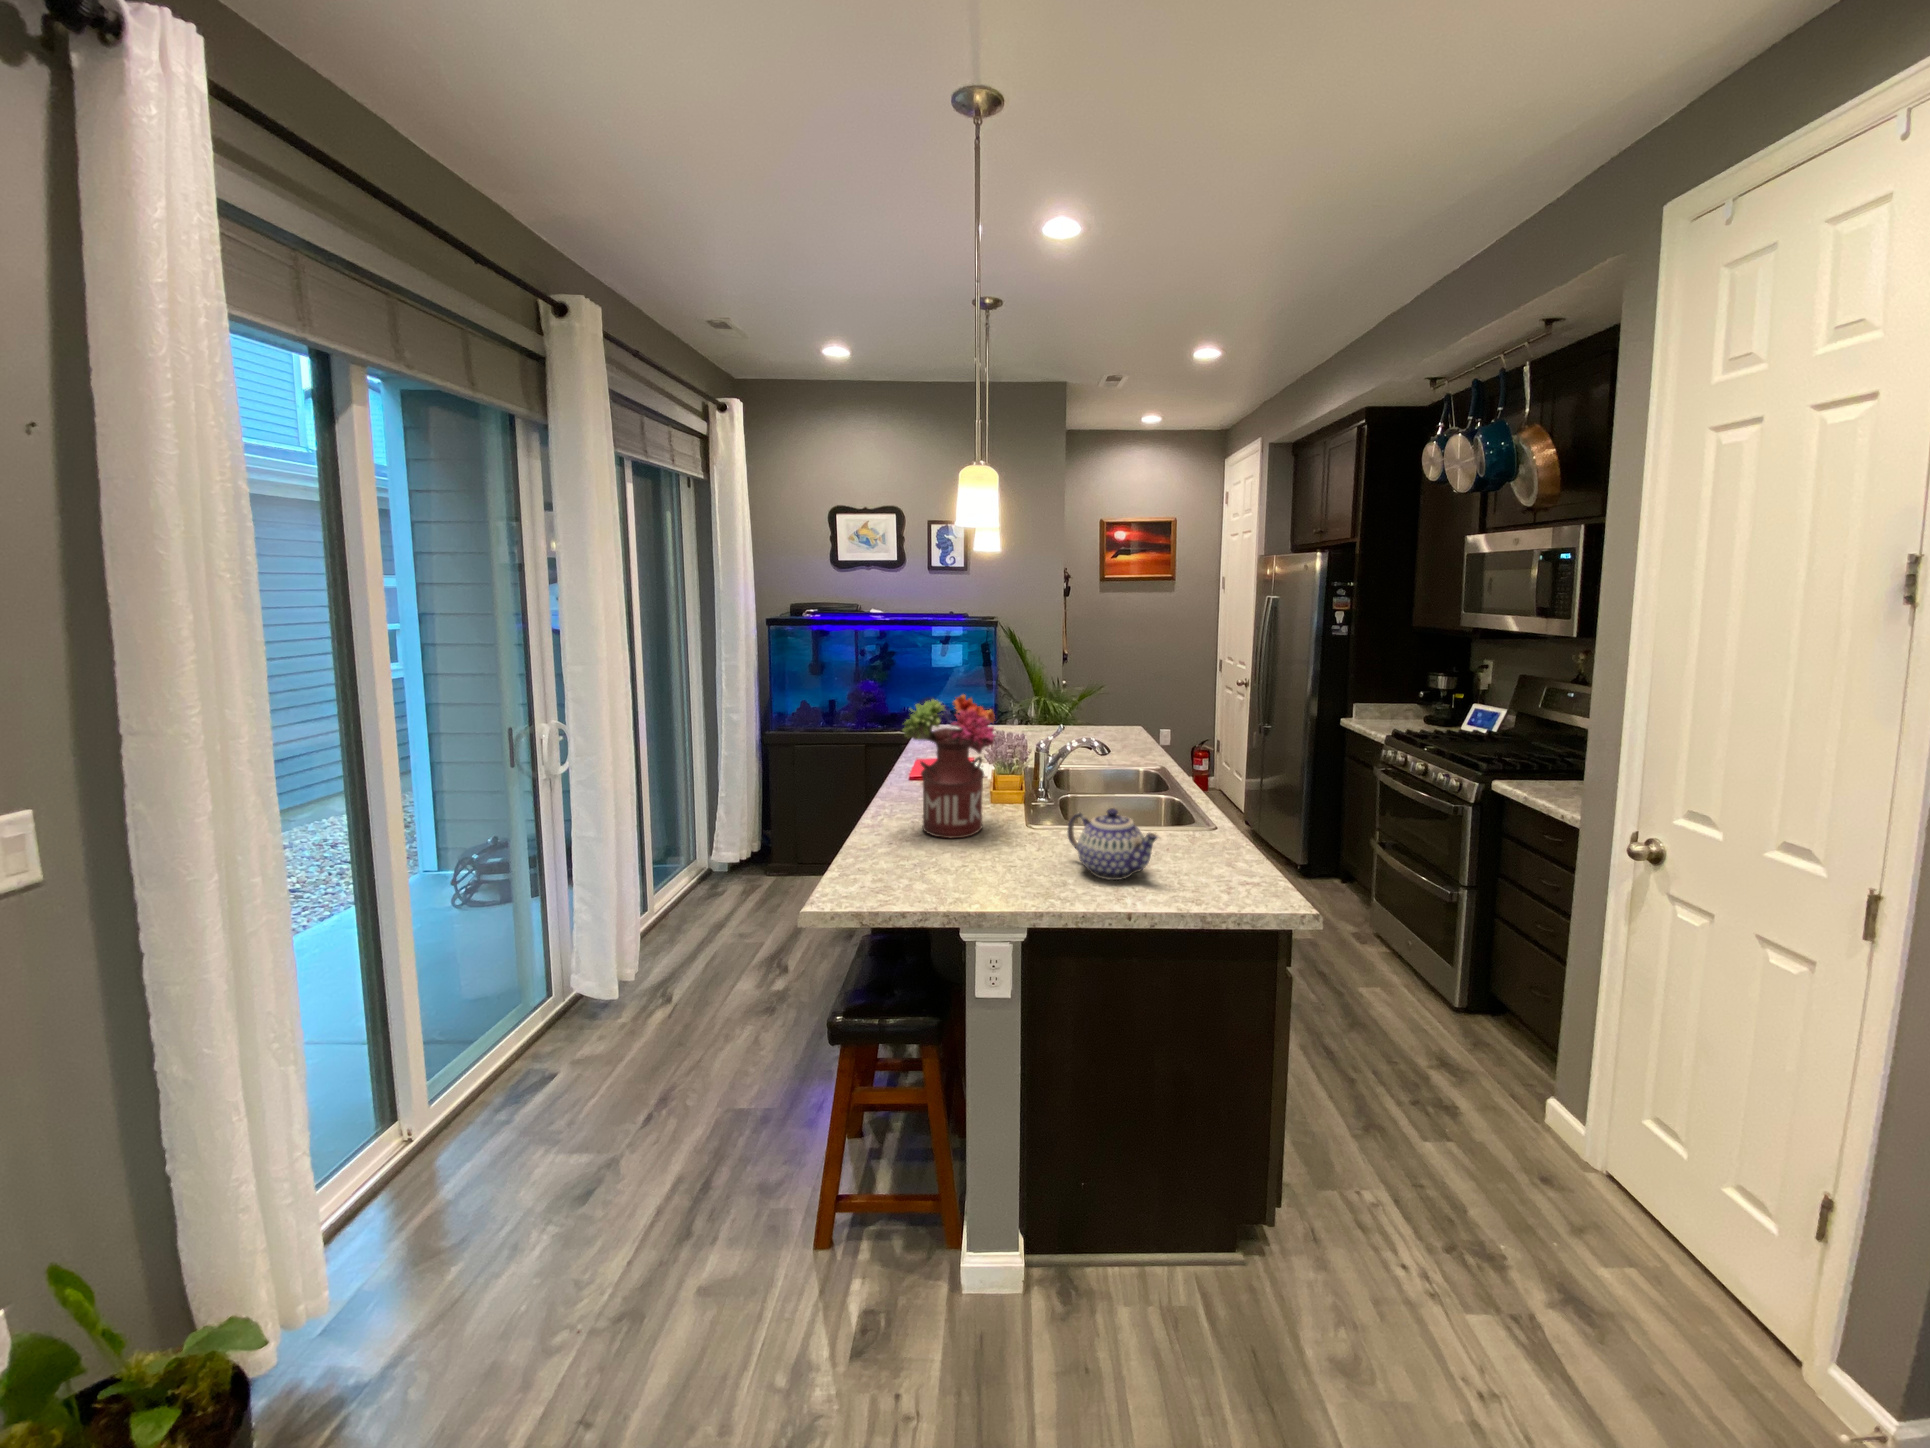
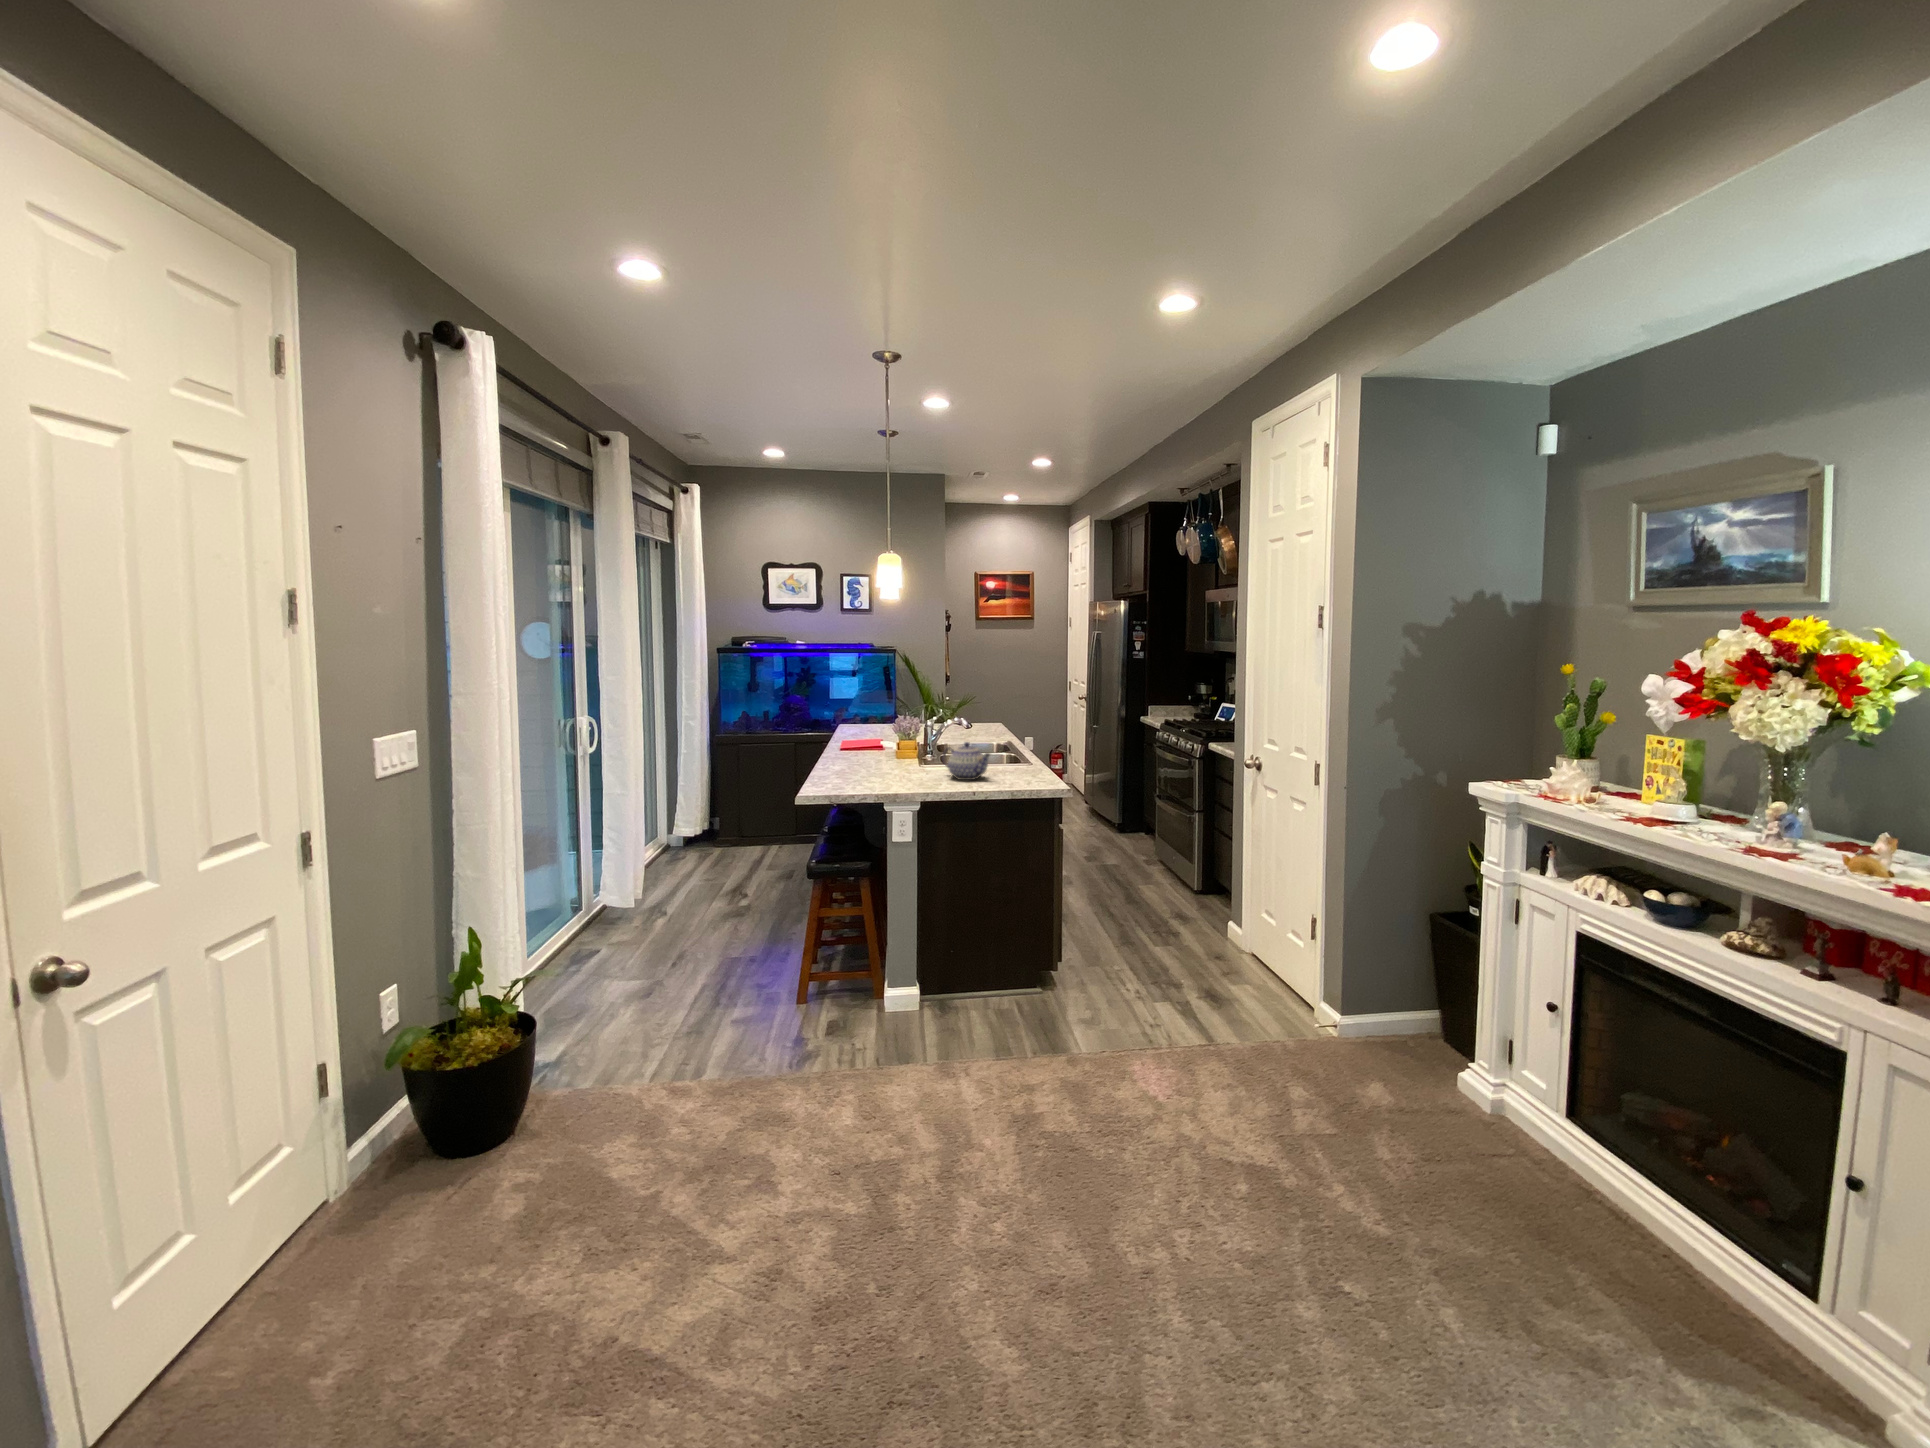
flower arrangement: present [903,695,995,838] -> none [843,684,901,769]

